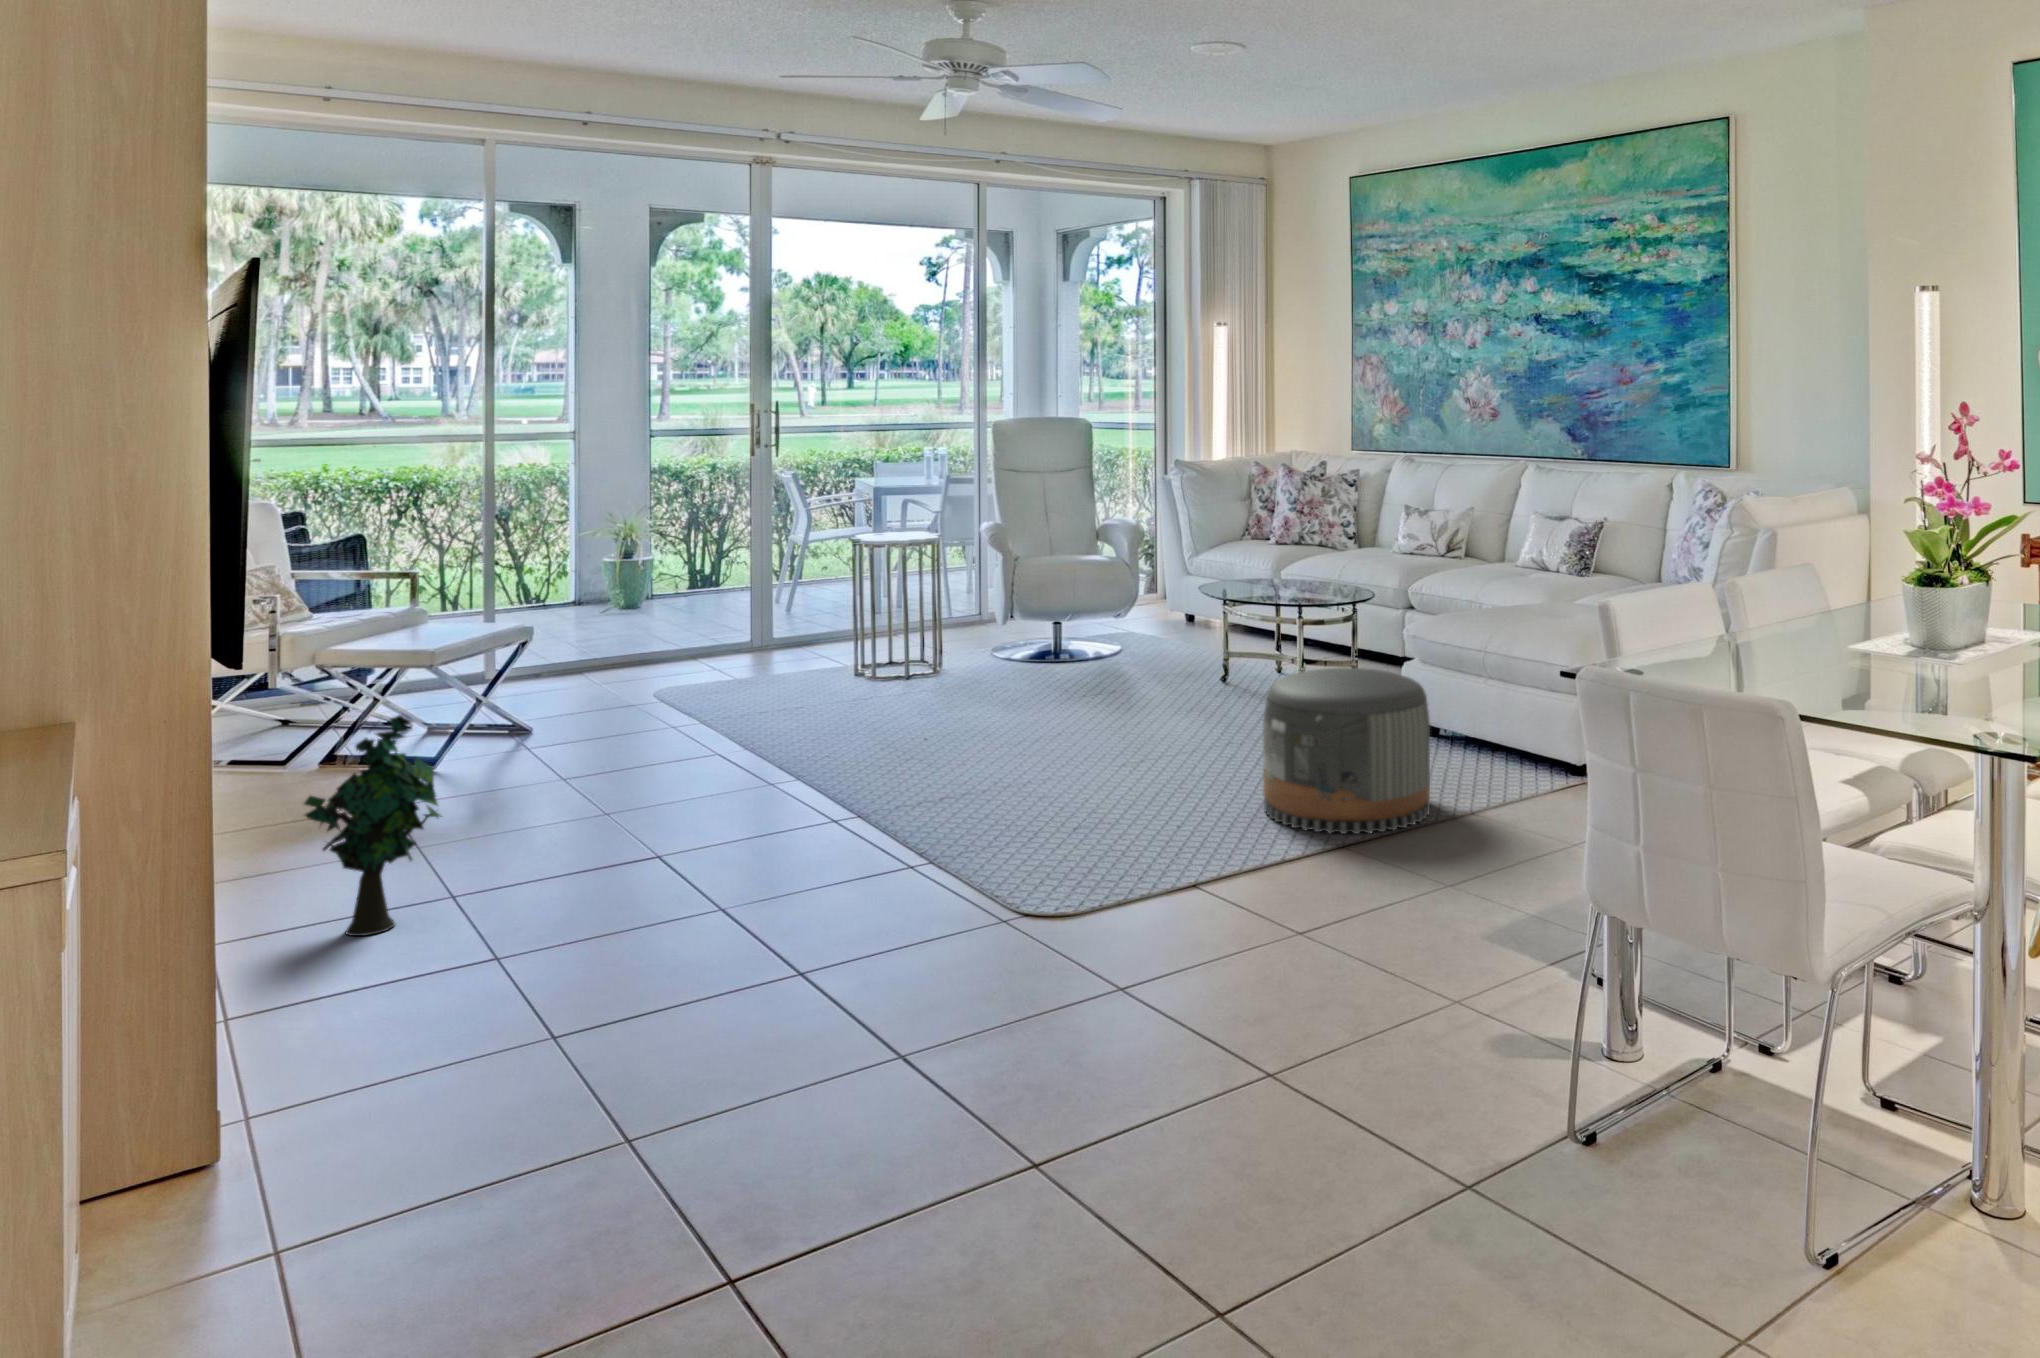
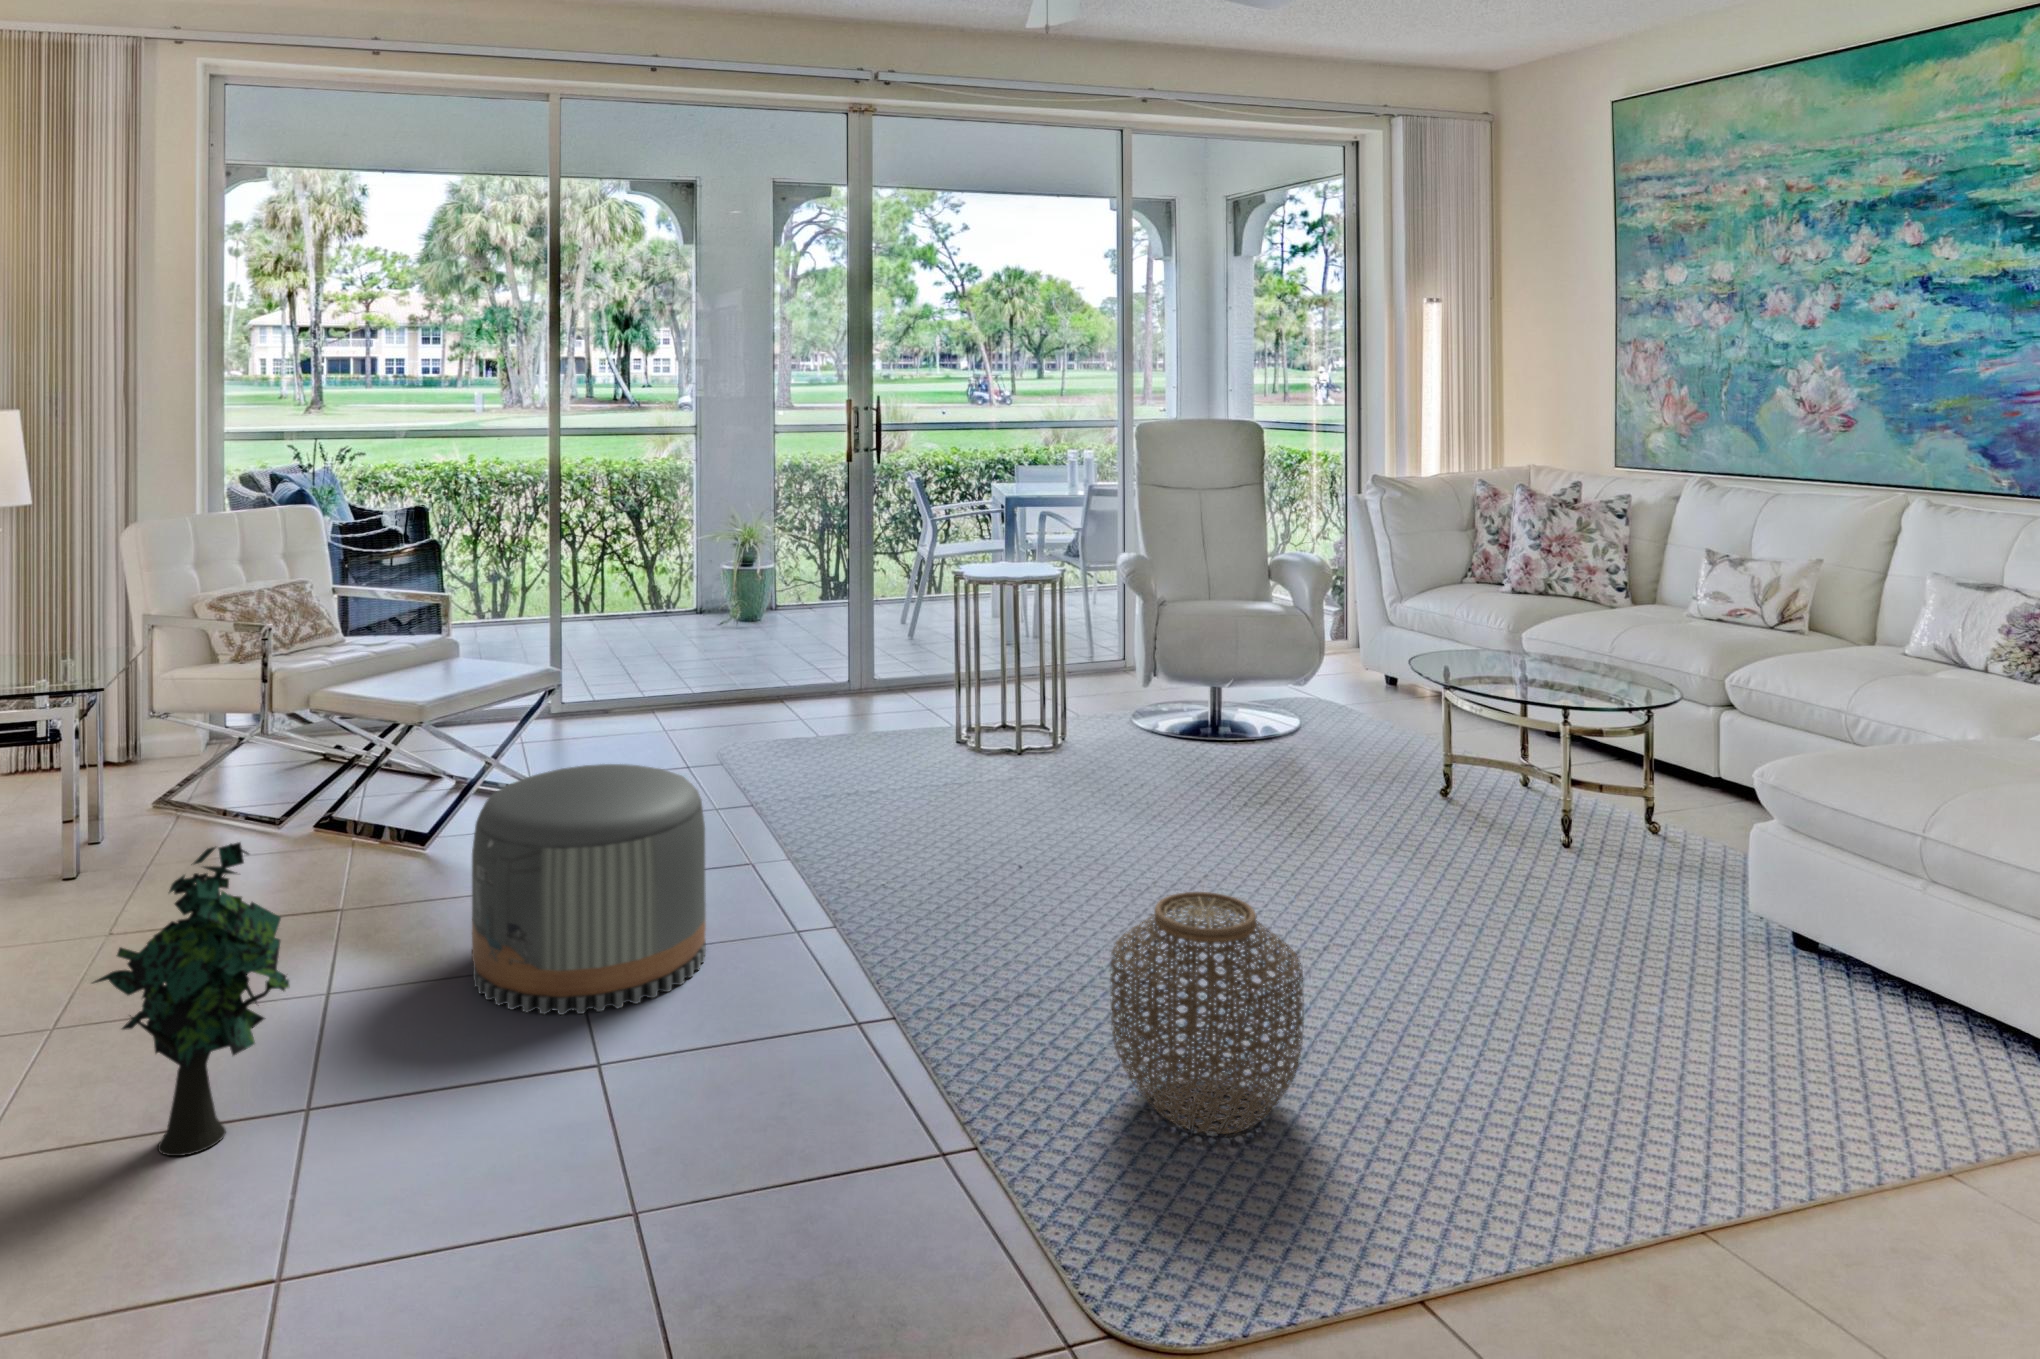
pouf: present [1263,667,1430,834] -> present [472,764,706,1015]
woven basket: none [1024,705,1142,843] -> present [1110,892,1304,1134]

